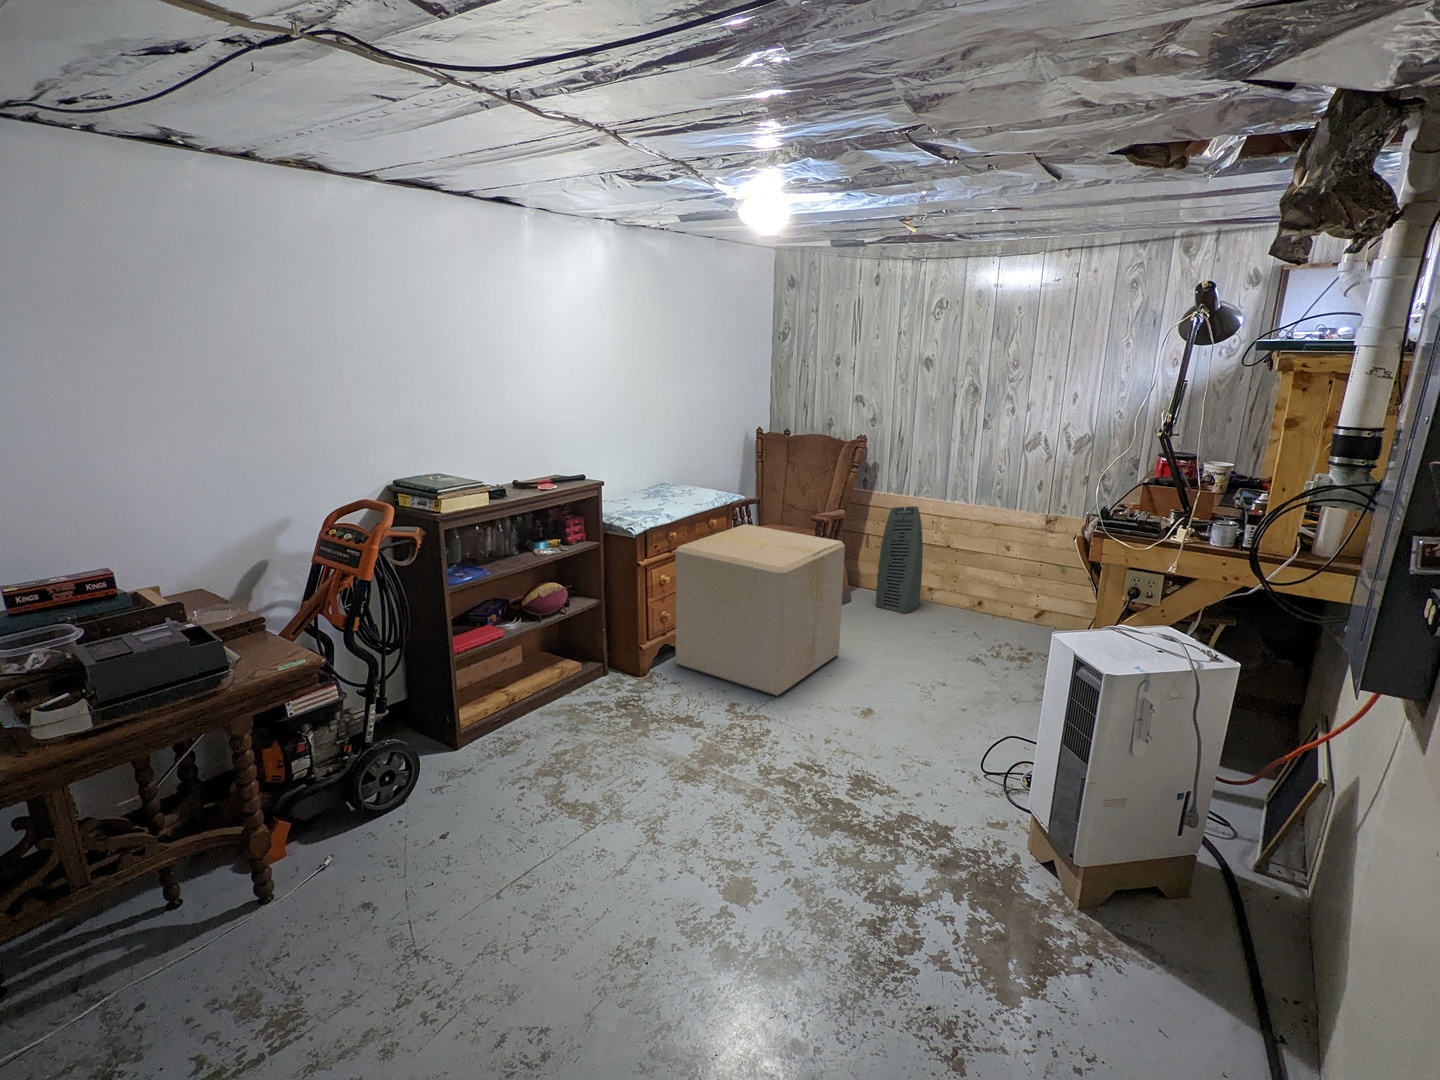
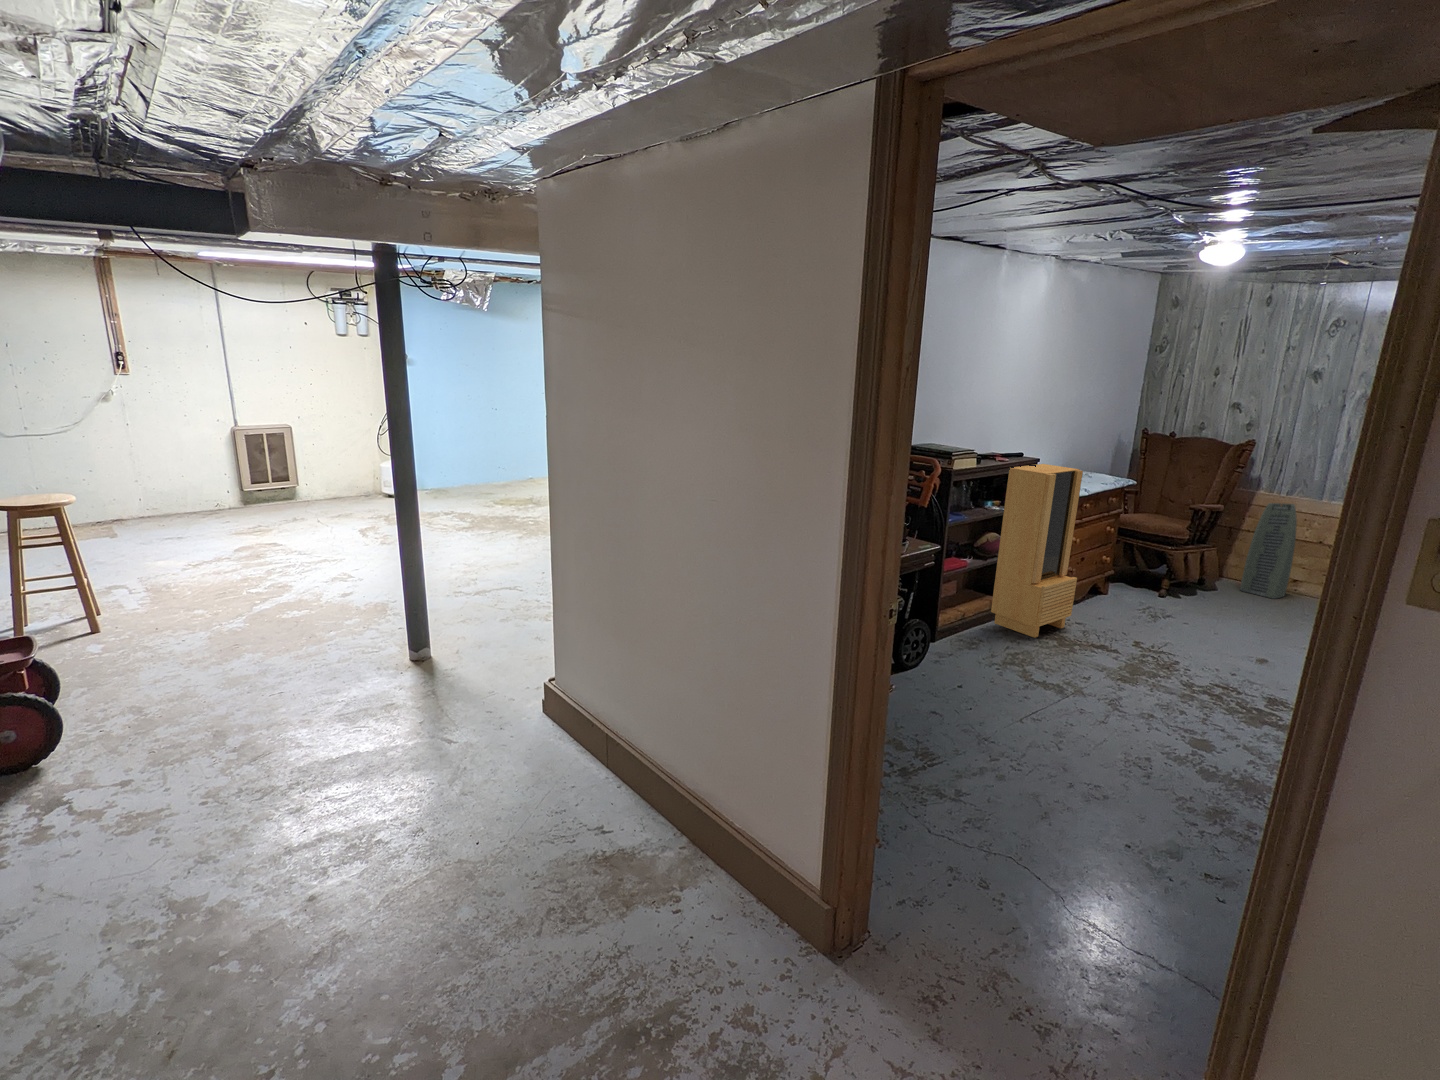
storage cabinet: none [550,488,658,716] -> present [991,464,1083,638]
cardboard box: present [676,524,845,696] -> none [1074,505,1241,642]

